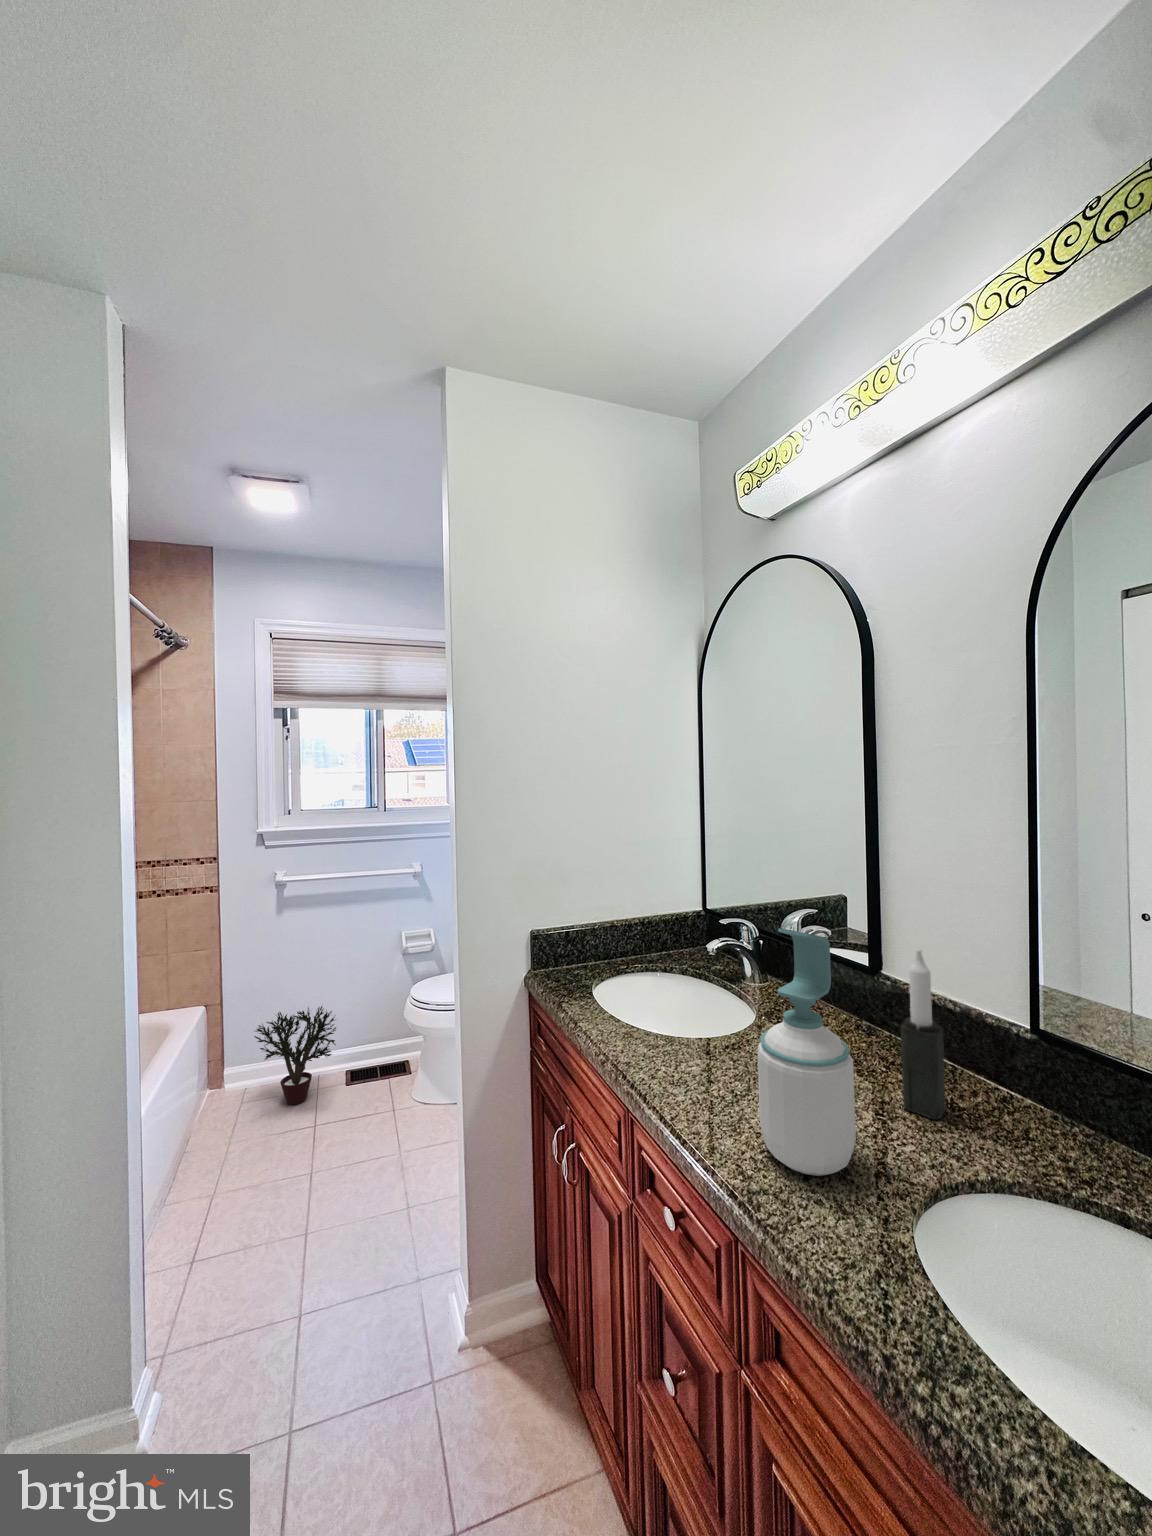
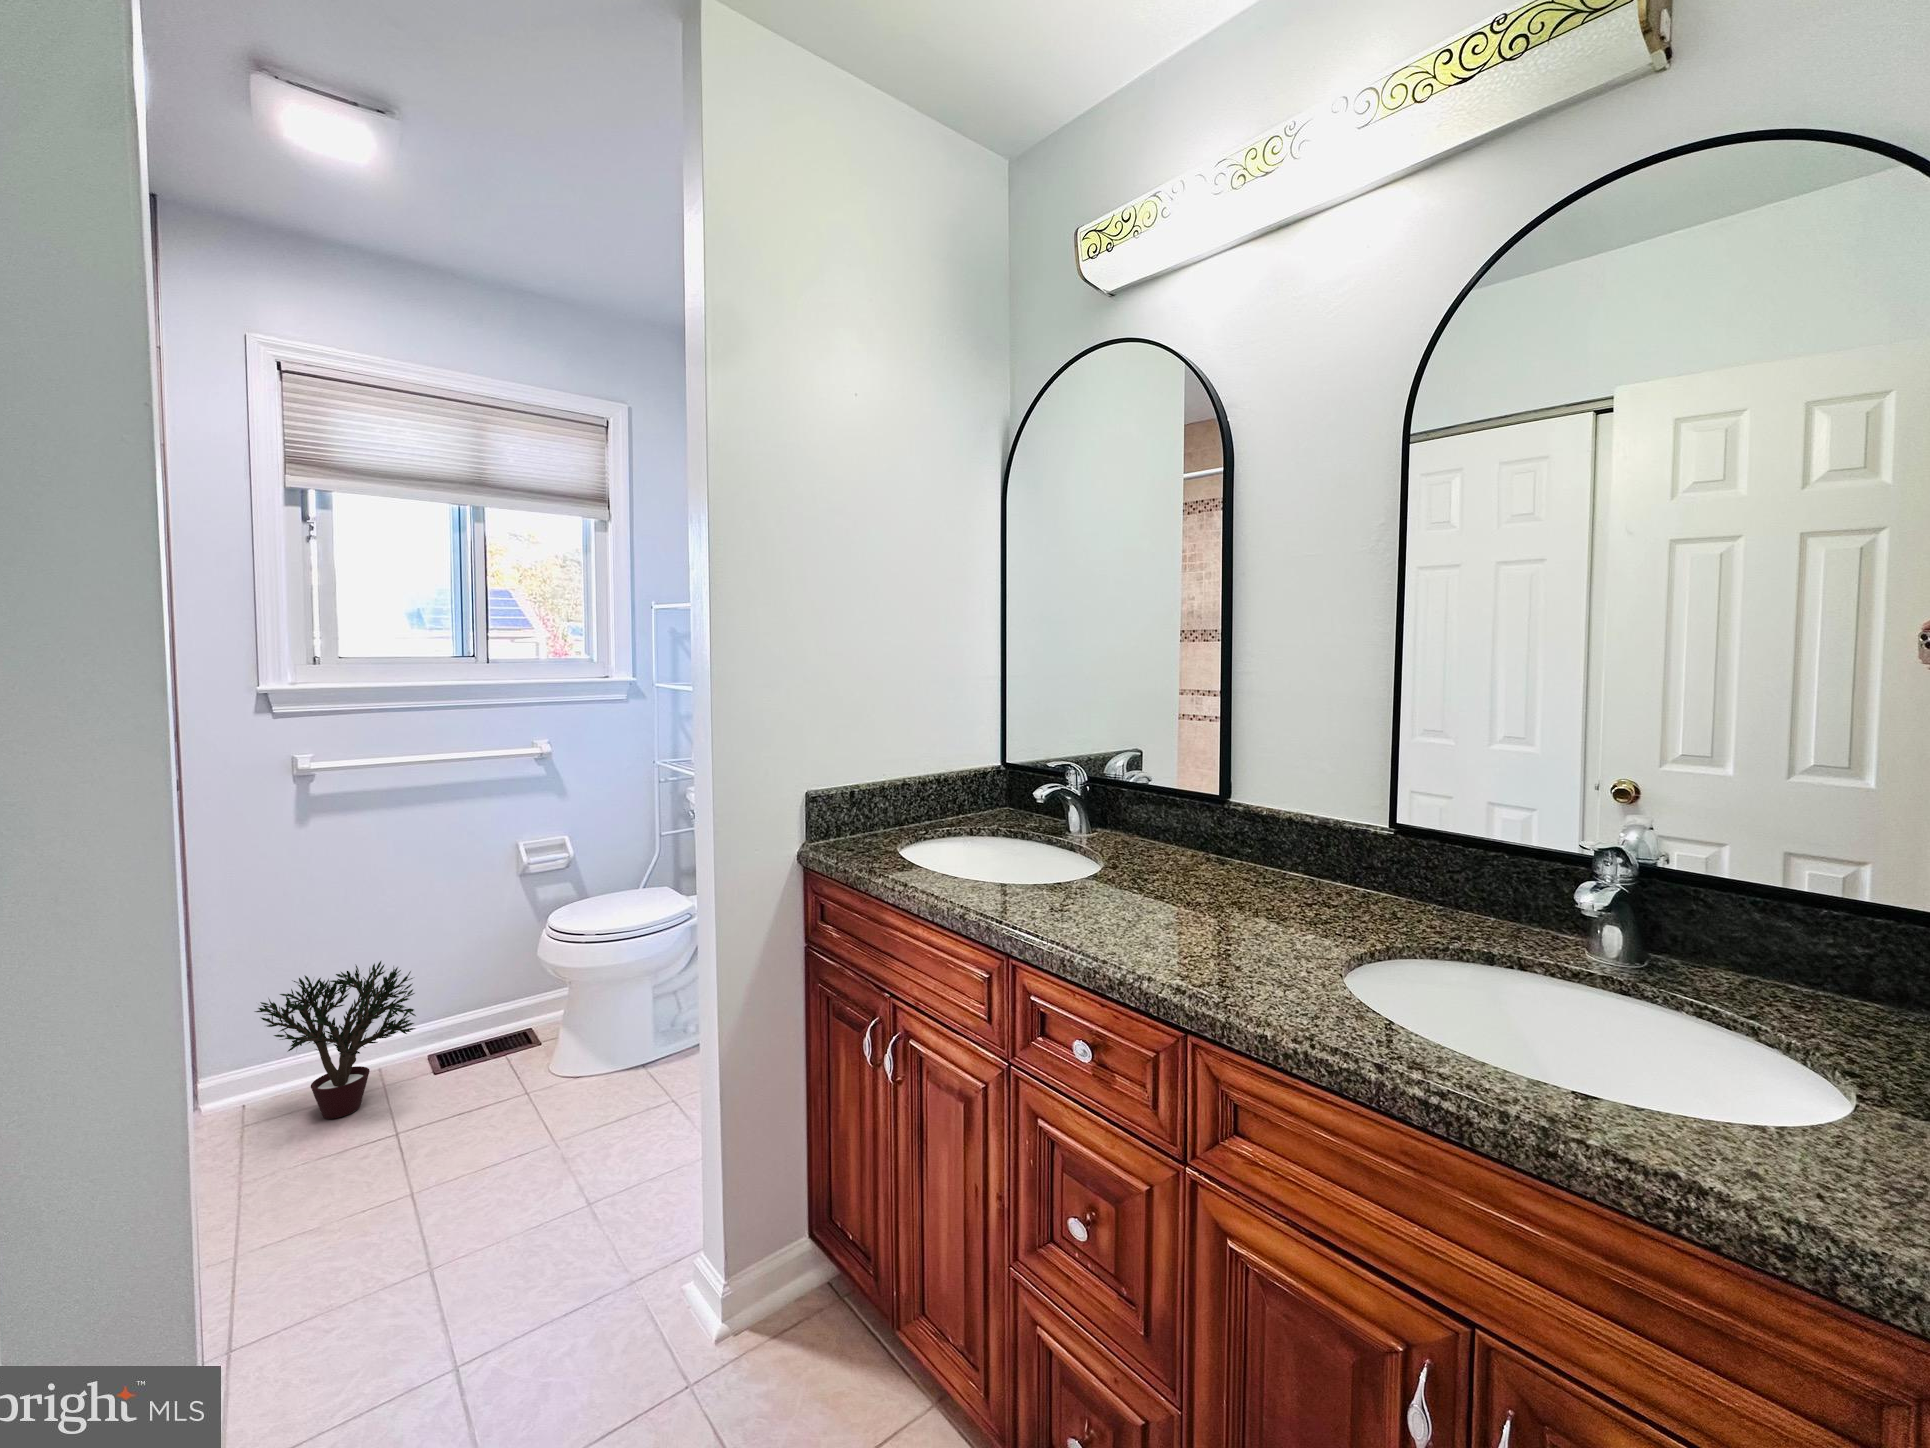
soap bottle: present [758,928,856,1176] -> none [1183,722,1280,968]
candle: present [901,949,946,1120] -> none [1288,752,1325,917]

